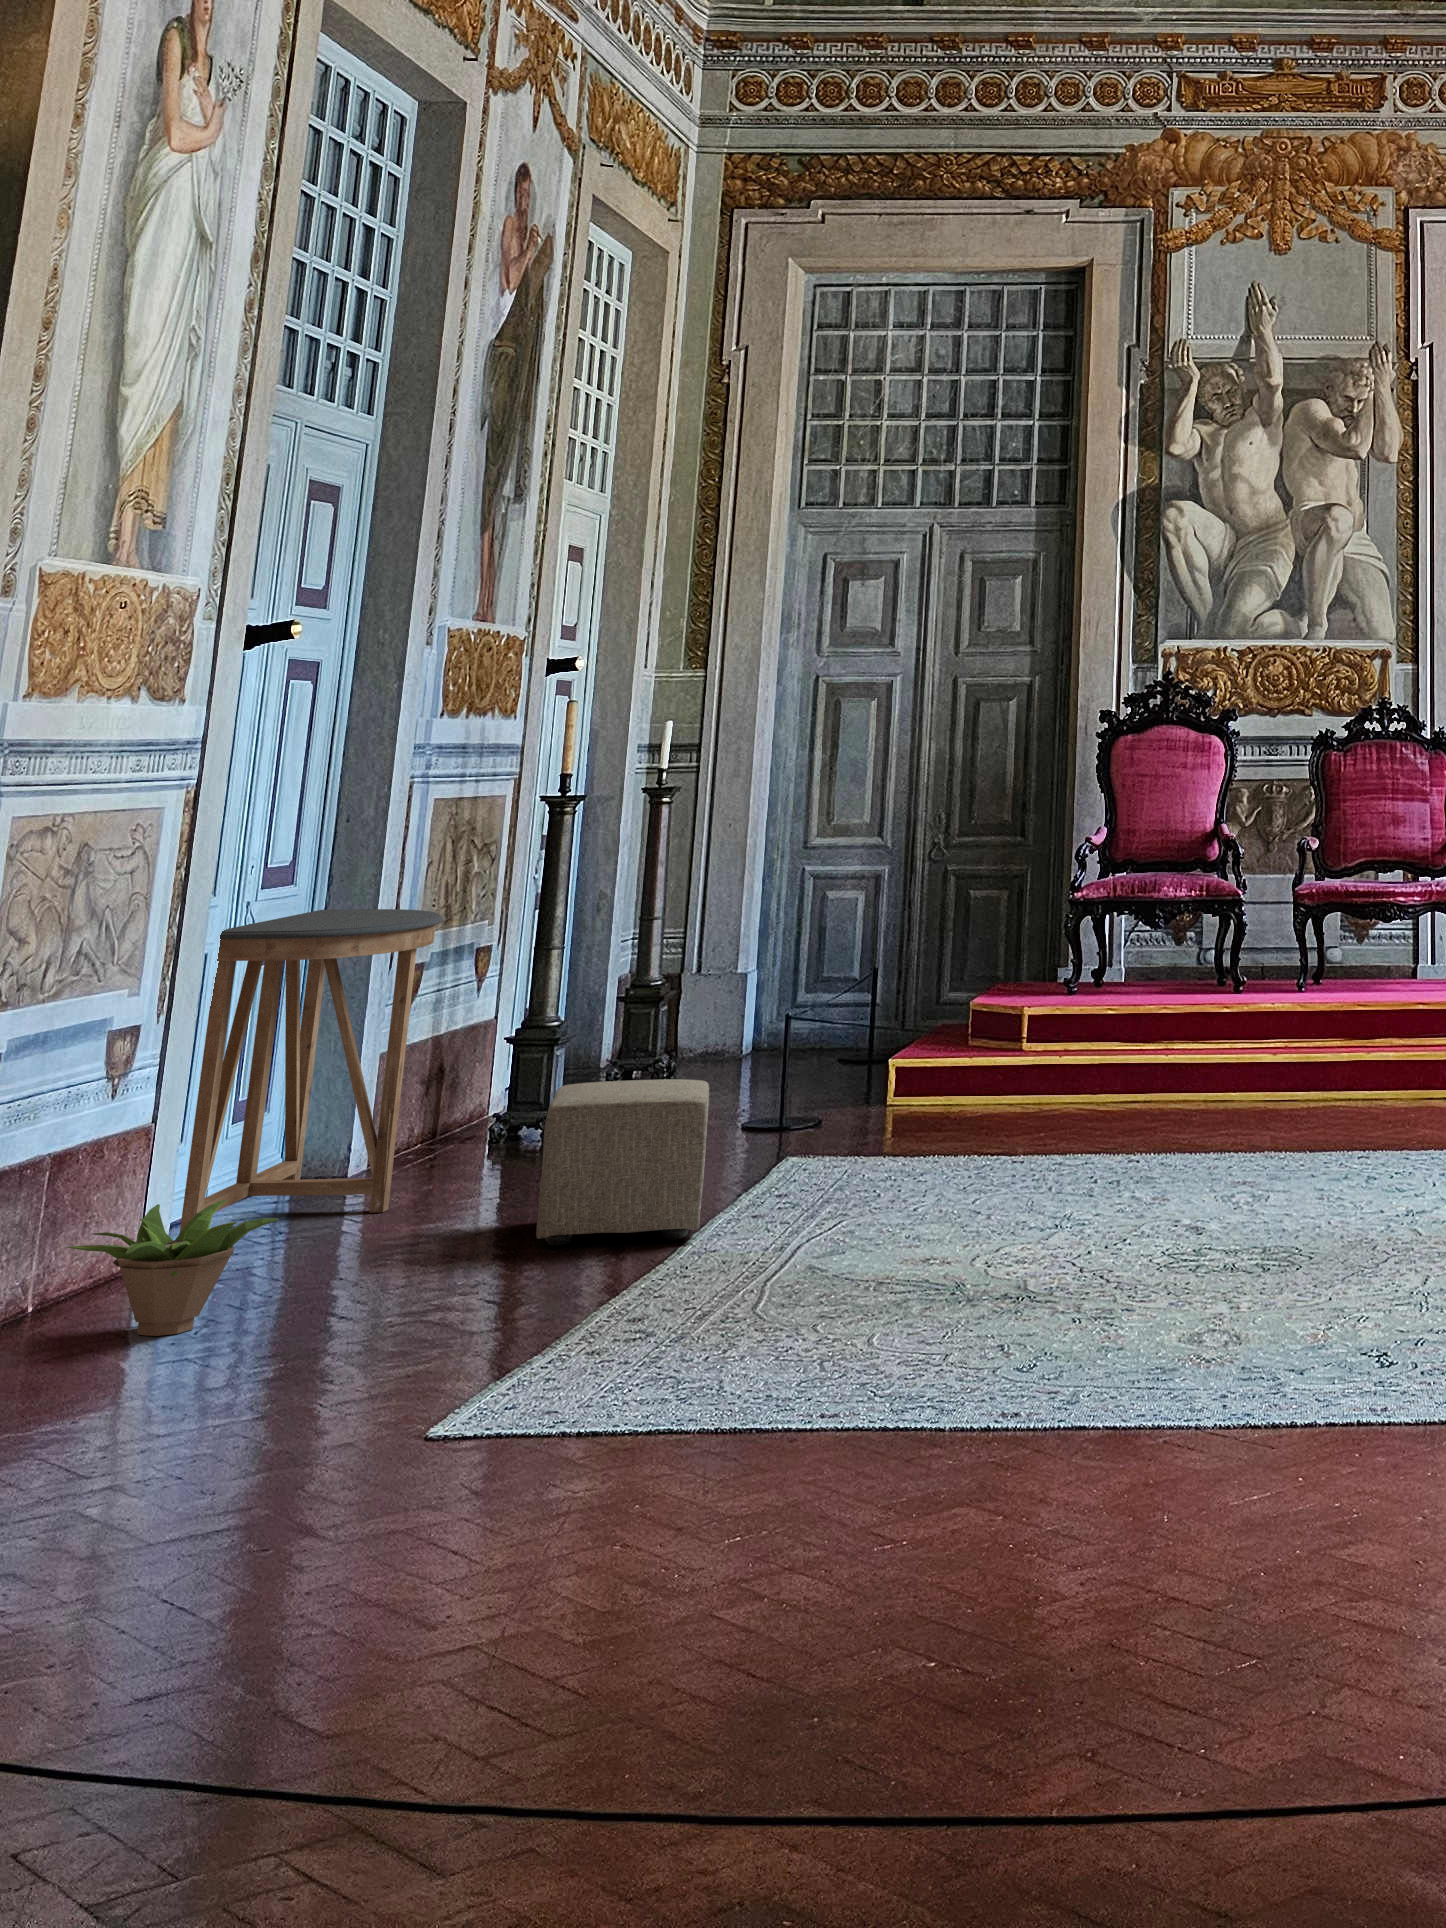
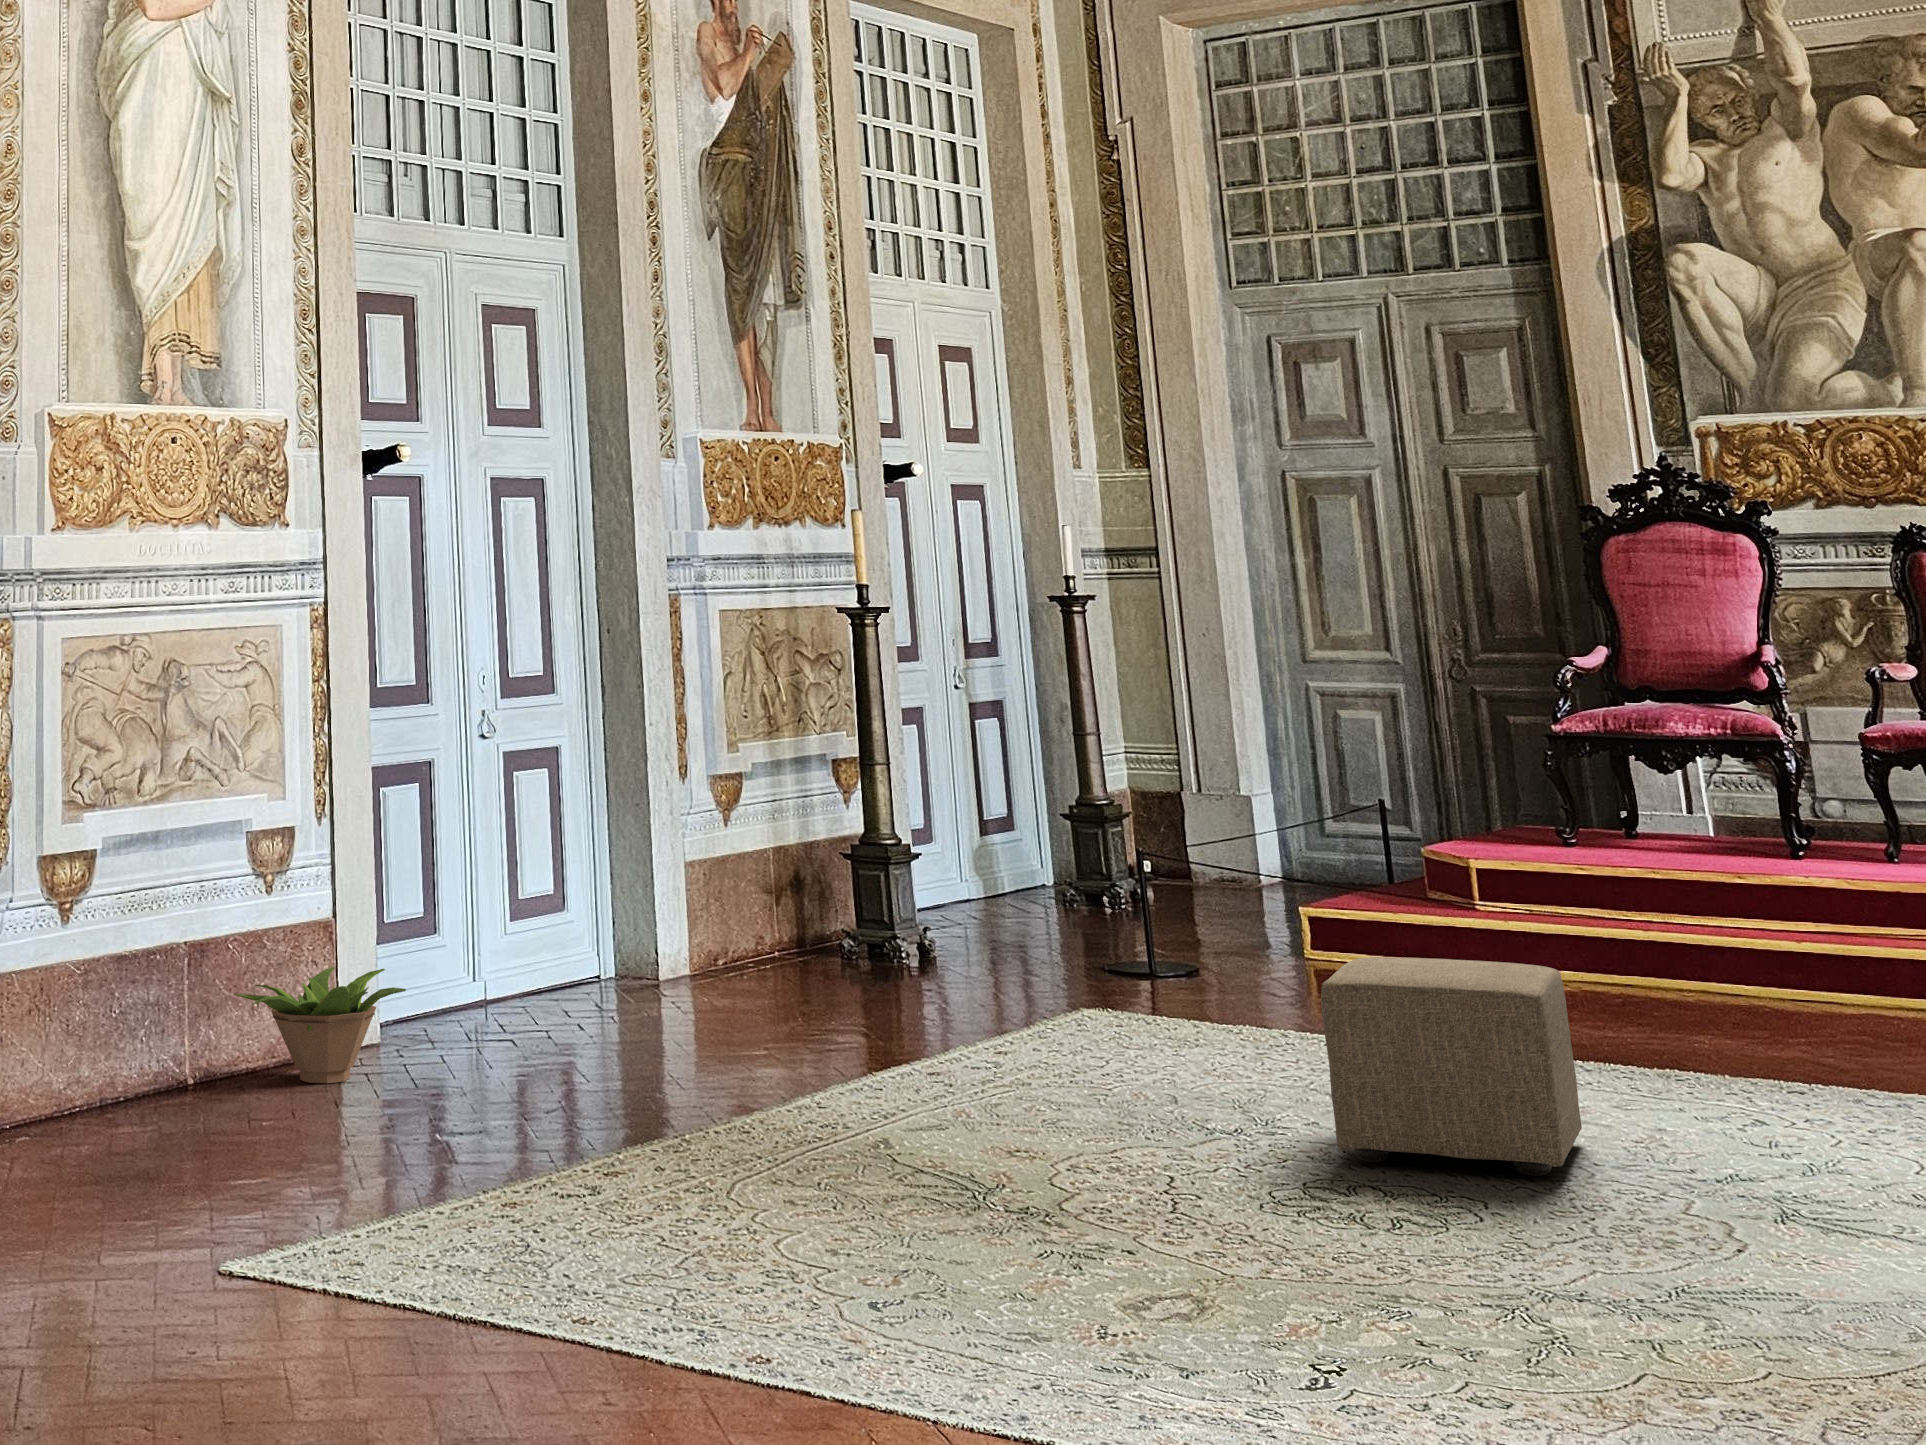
console table: present [180,909,443,1233] -> none [432,715,688,1011]
ottoman: present [536,1079,709,1245] -> present [1321,957,1582,1176]

